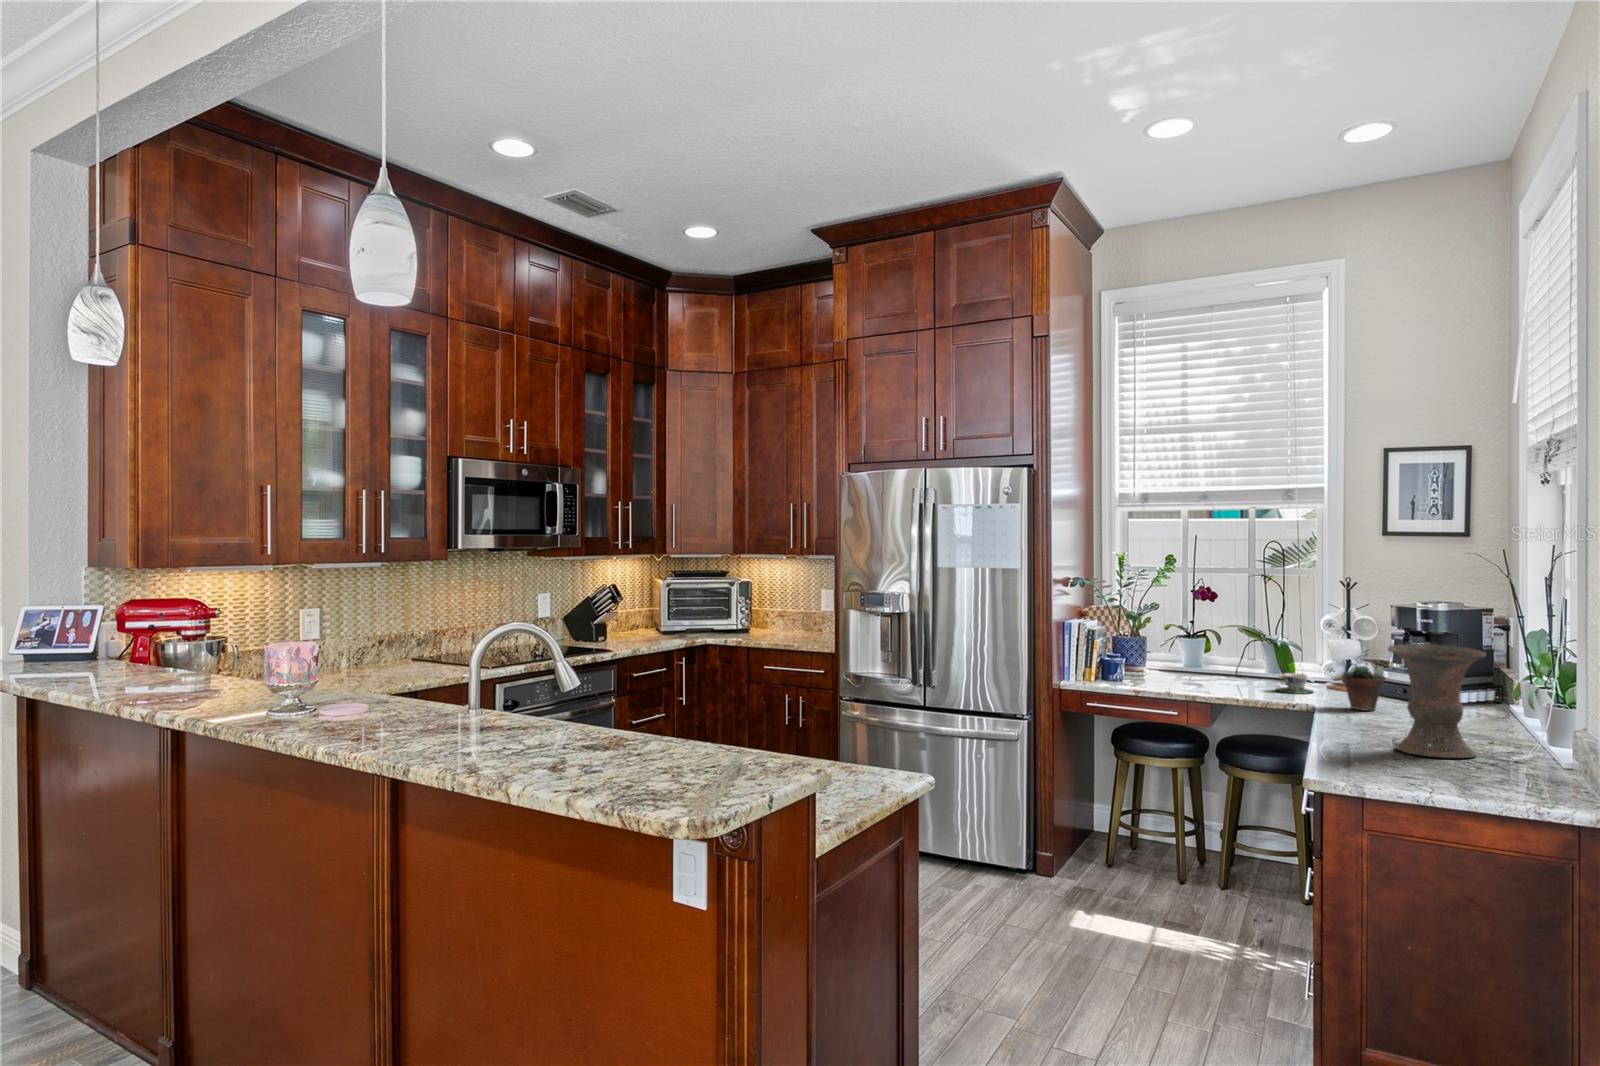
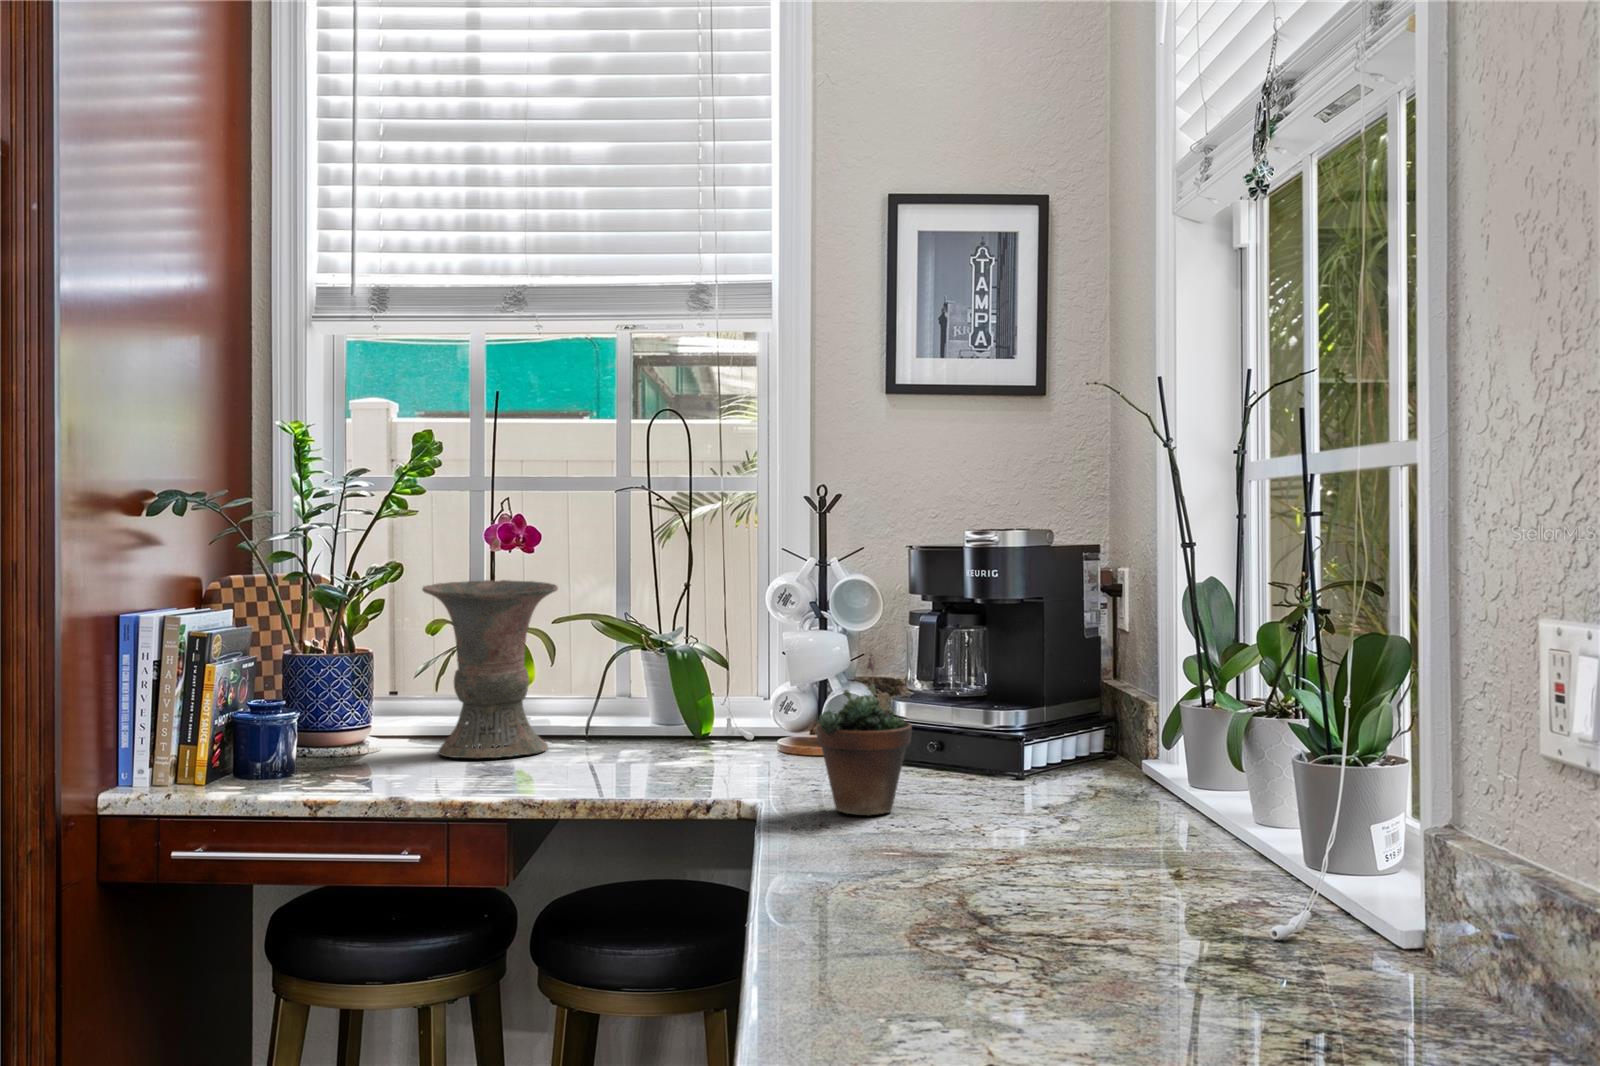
vase: present [1388,644,1486,758] -> present [422,580,558,758]
teacup: present [1276,673,1313,694] -> none [663,721,750,775]

